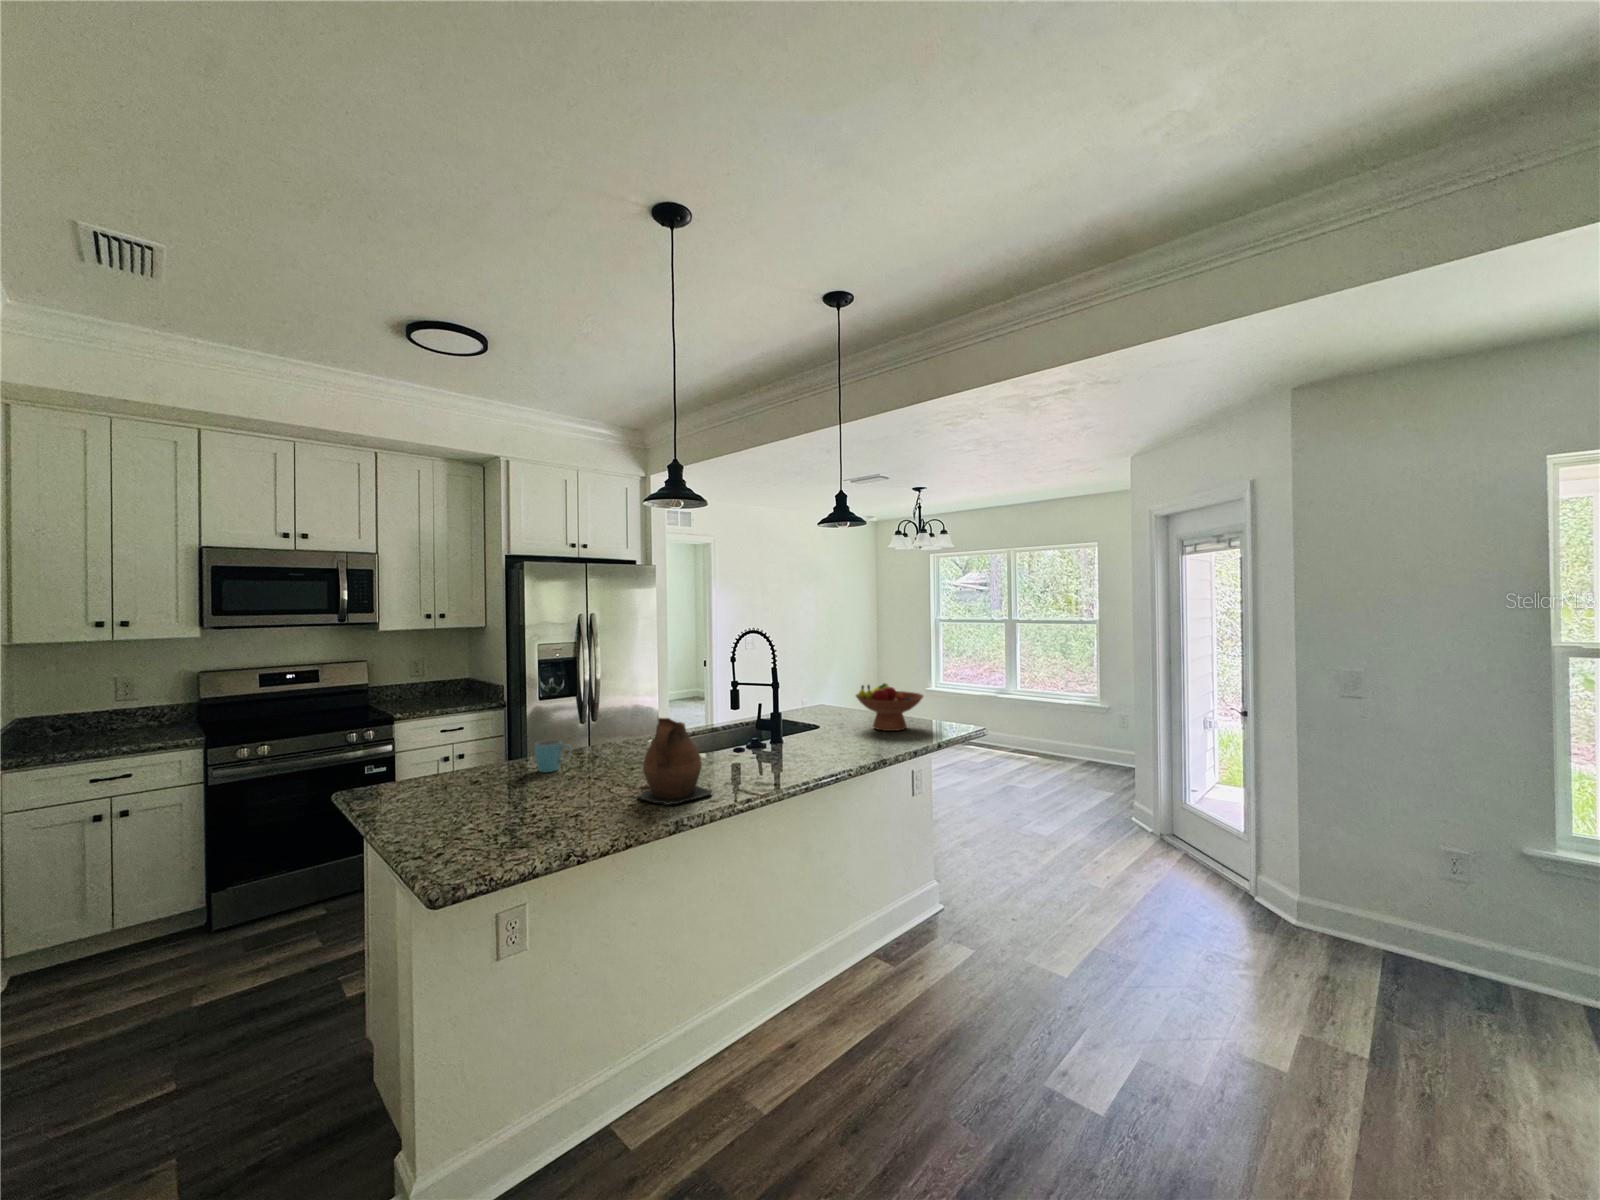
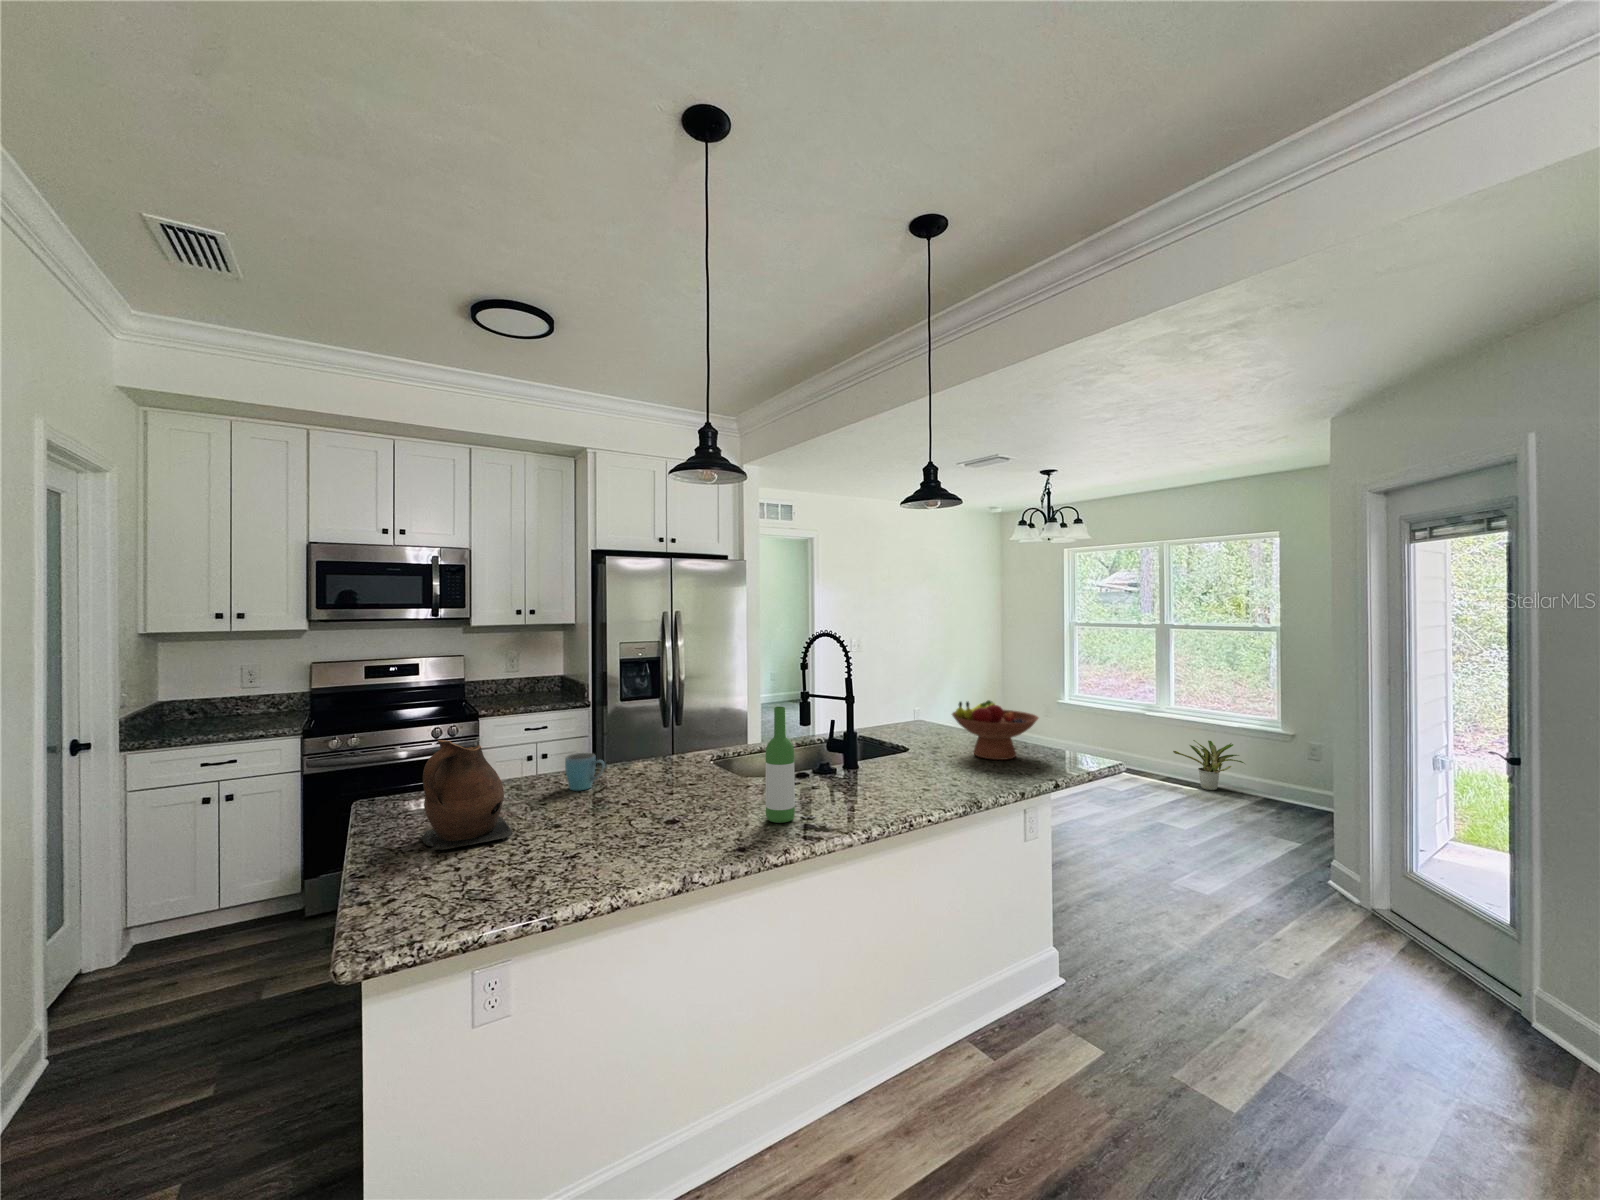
wine bottle: none [724,690,748,783] -> present [766,707,795,823]
potted plant: none [1019,716,1074,758] -> present [1173,740,1244,790]
ceramic pitcher: present [639,718,712,805] -> present [418,740,513,850]

